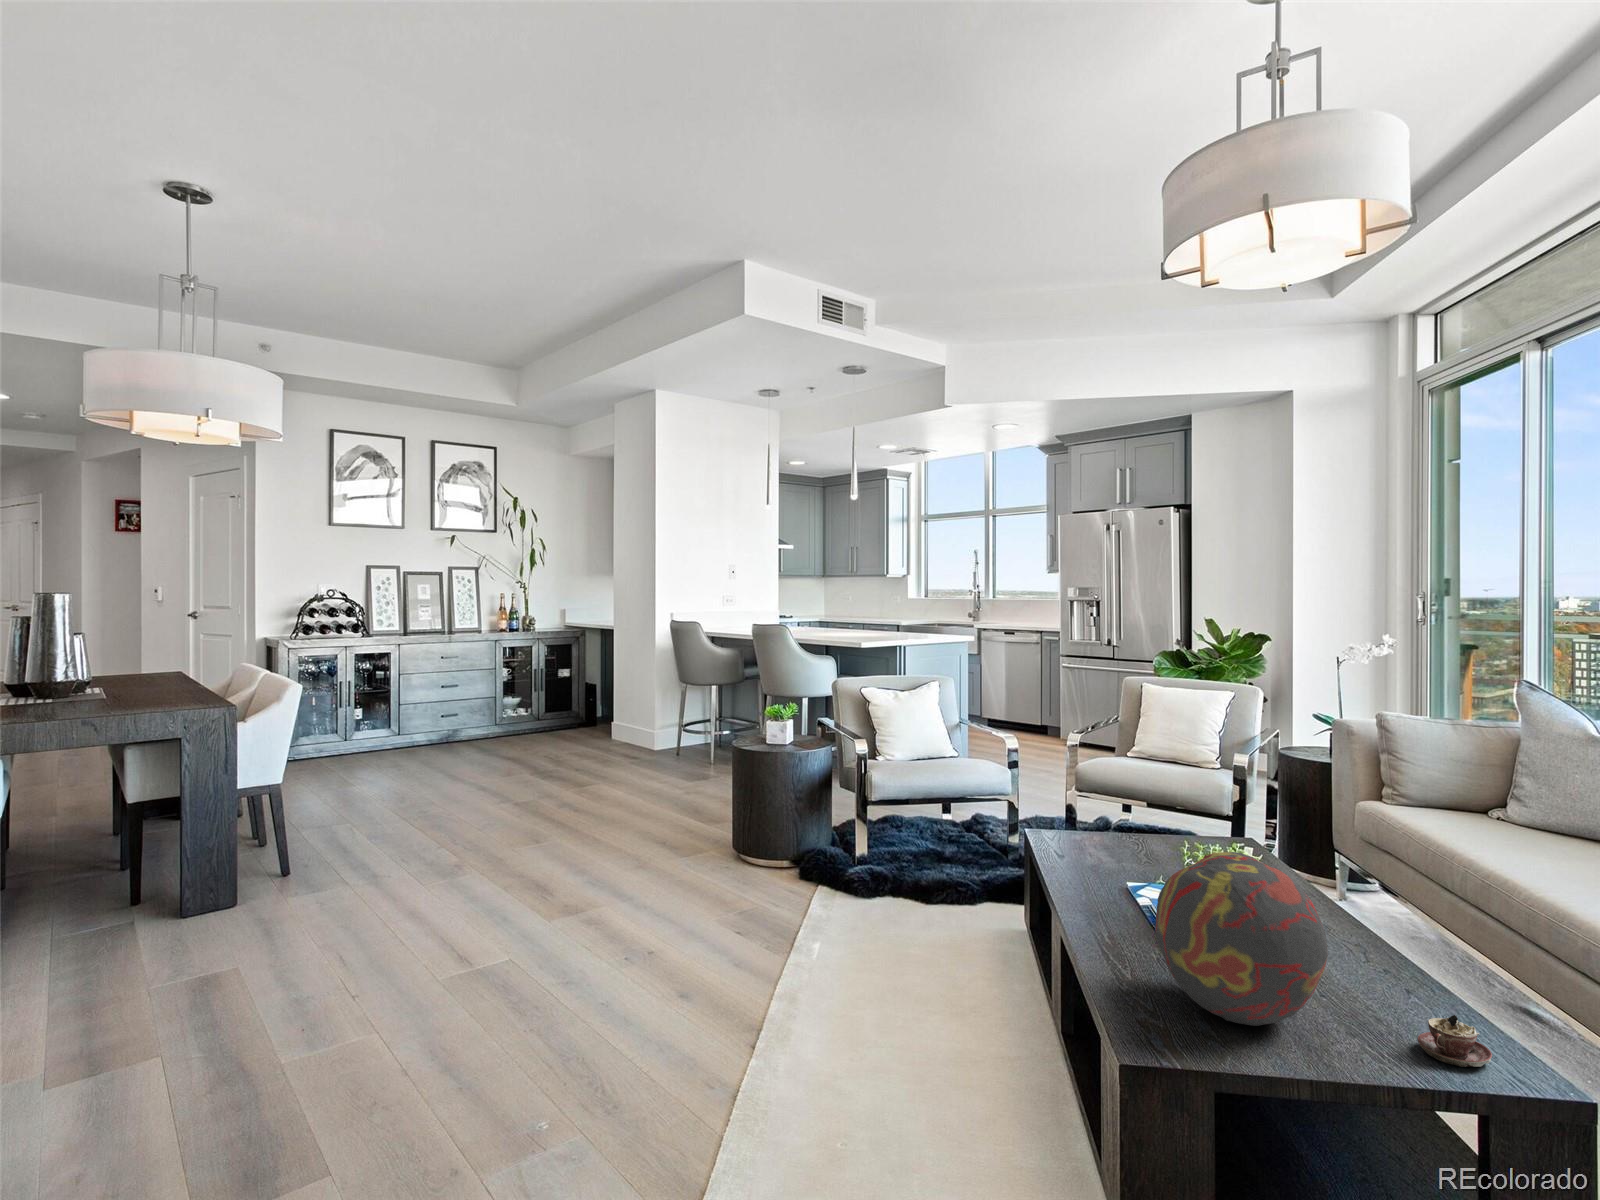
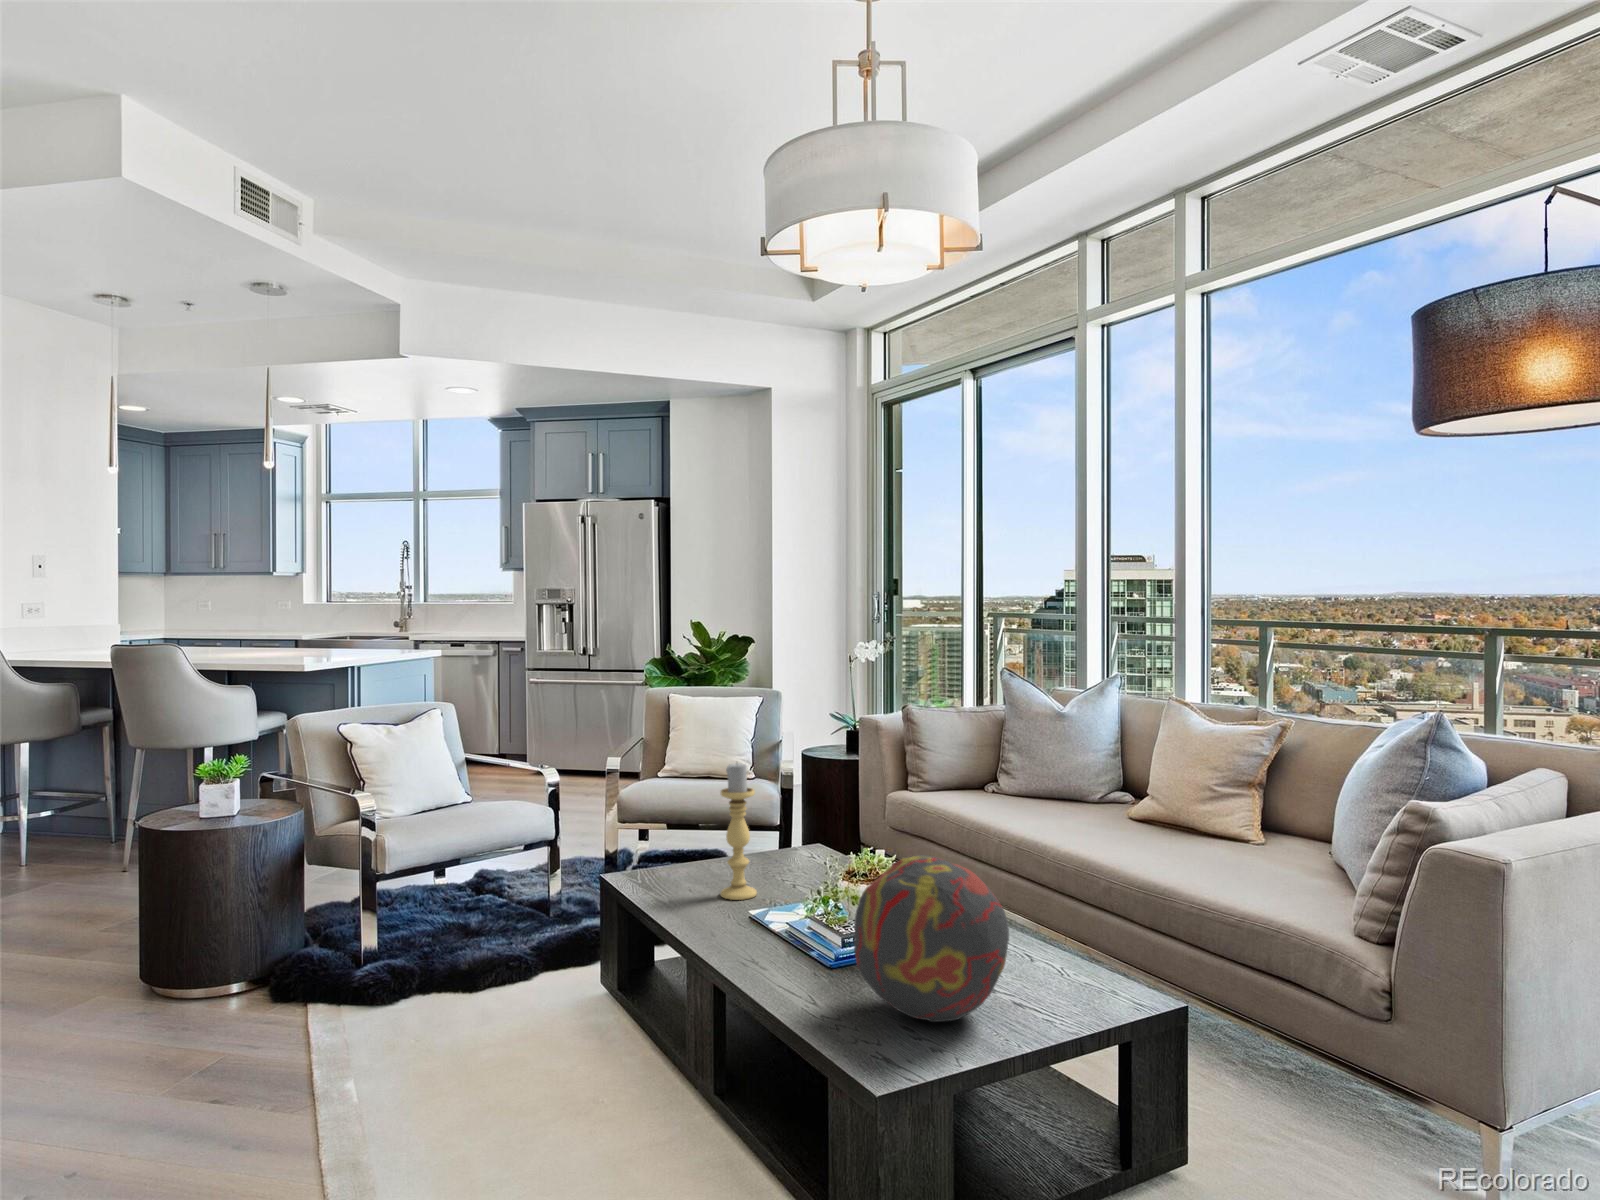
candle holder: none [1114,744,1150,873] -> present [720,763,757,900]
teacup: present [1418,1015,1492,1067] -> none [1071,966,1125,1009]

